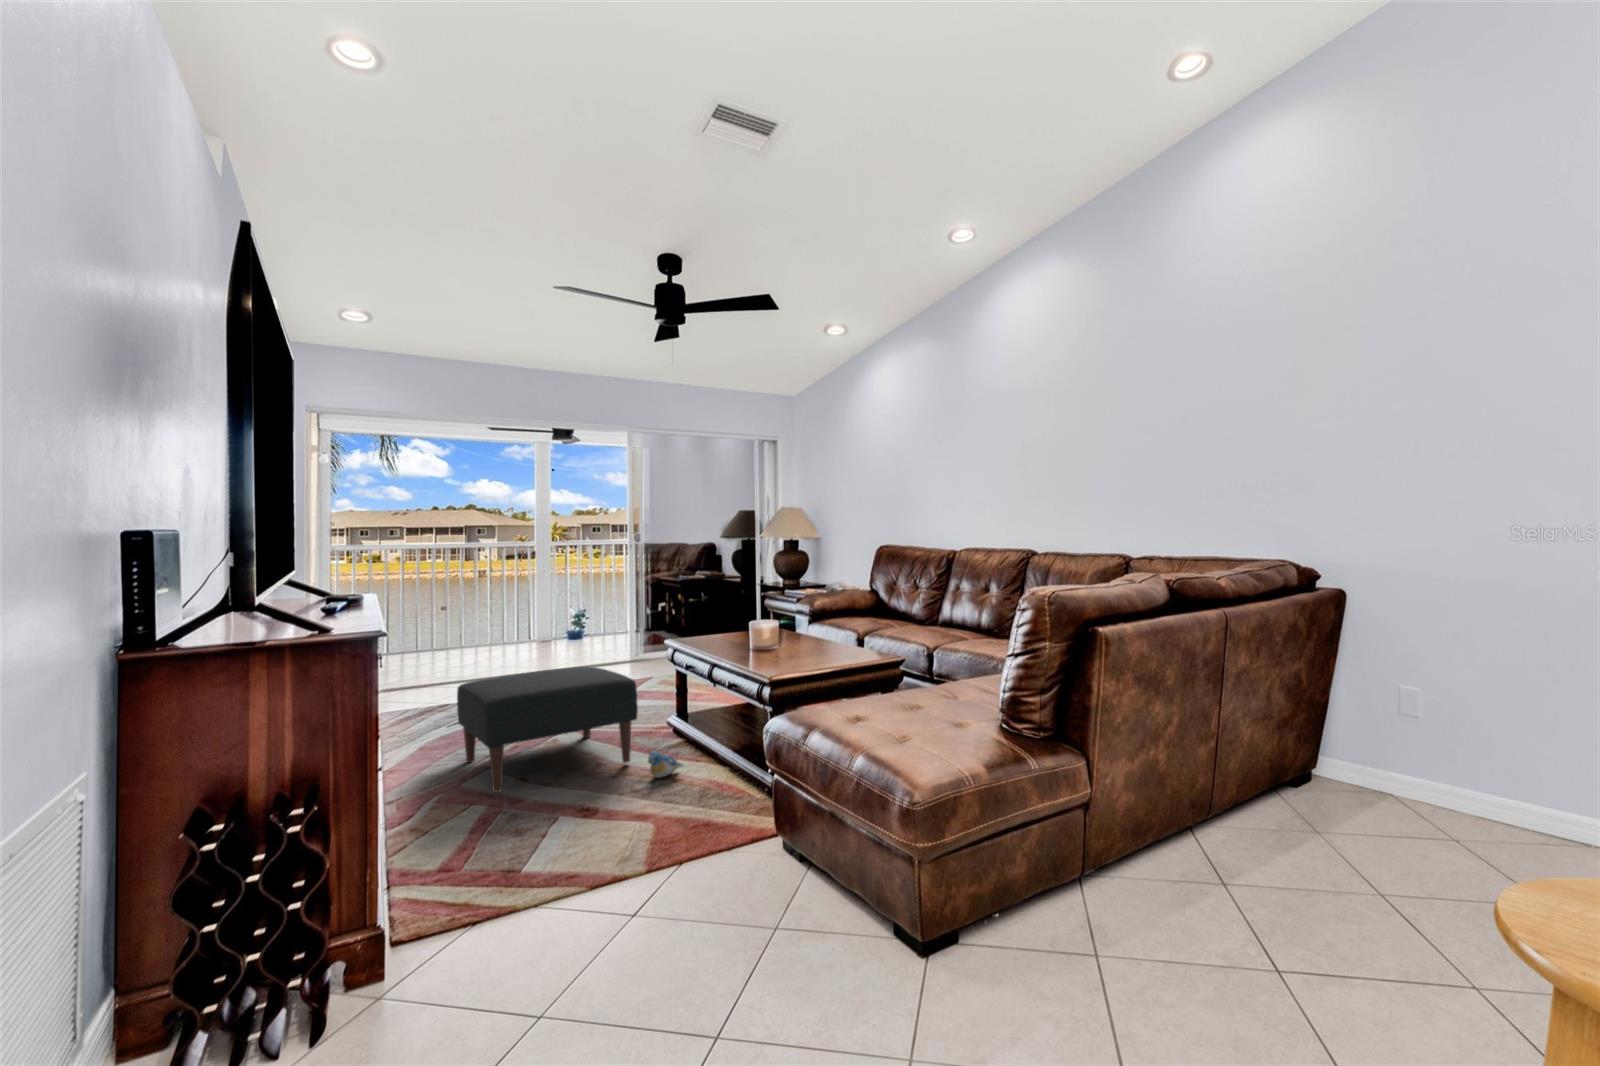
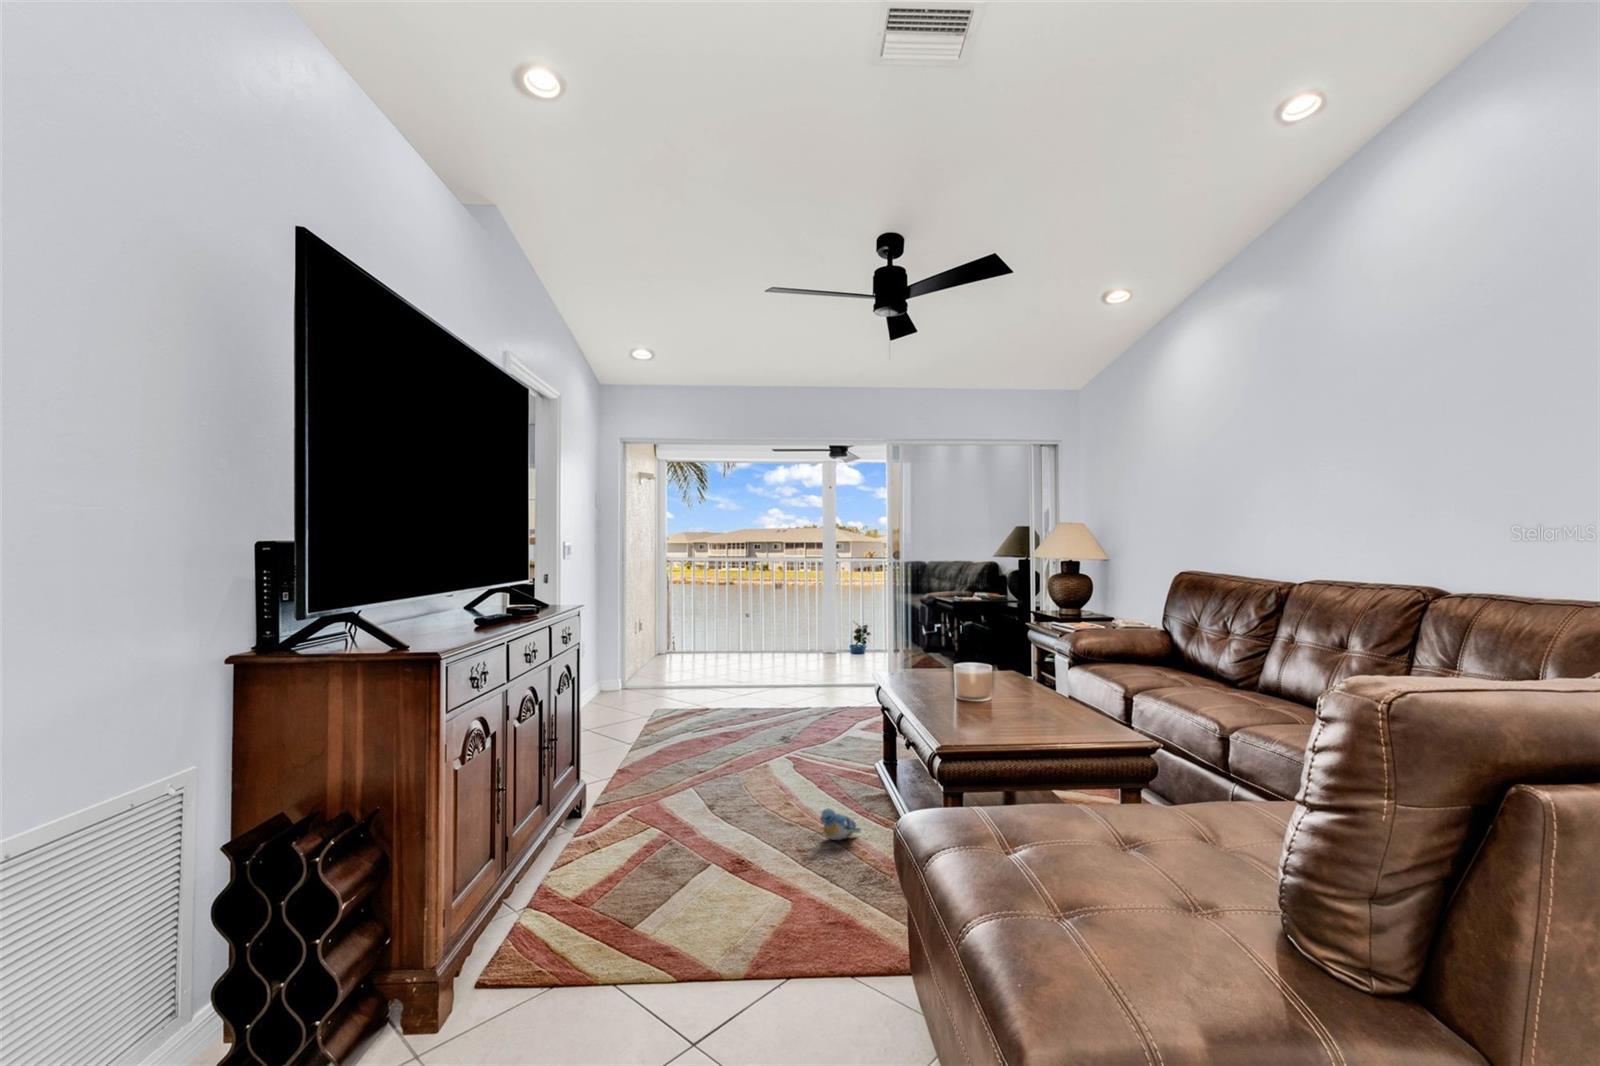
ottoman: present [457,667,638,792] -> none [671,697,823,820]

